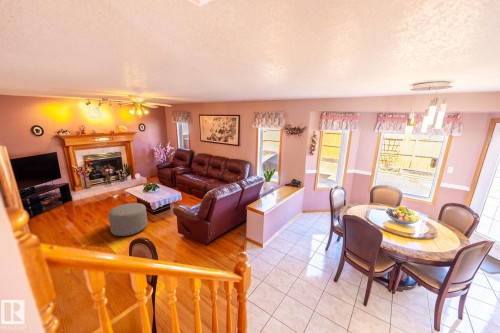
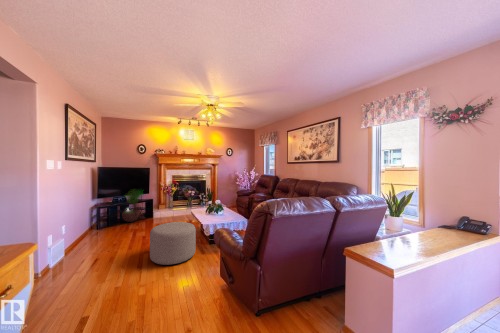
potted tree: none [36,175,62,210] -> present [122,190,142,222]

